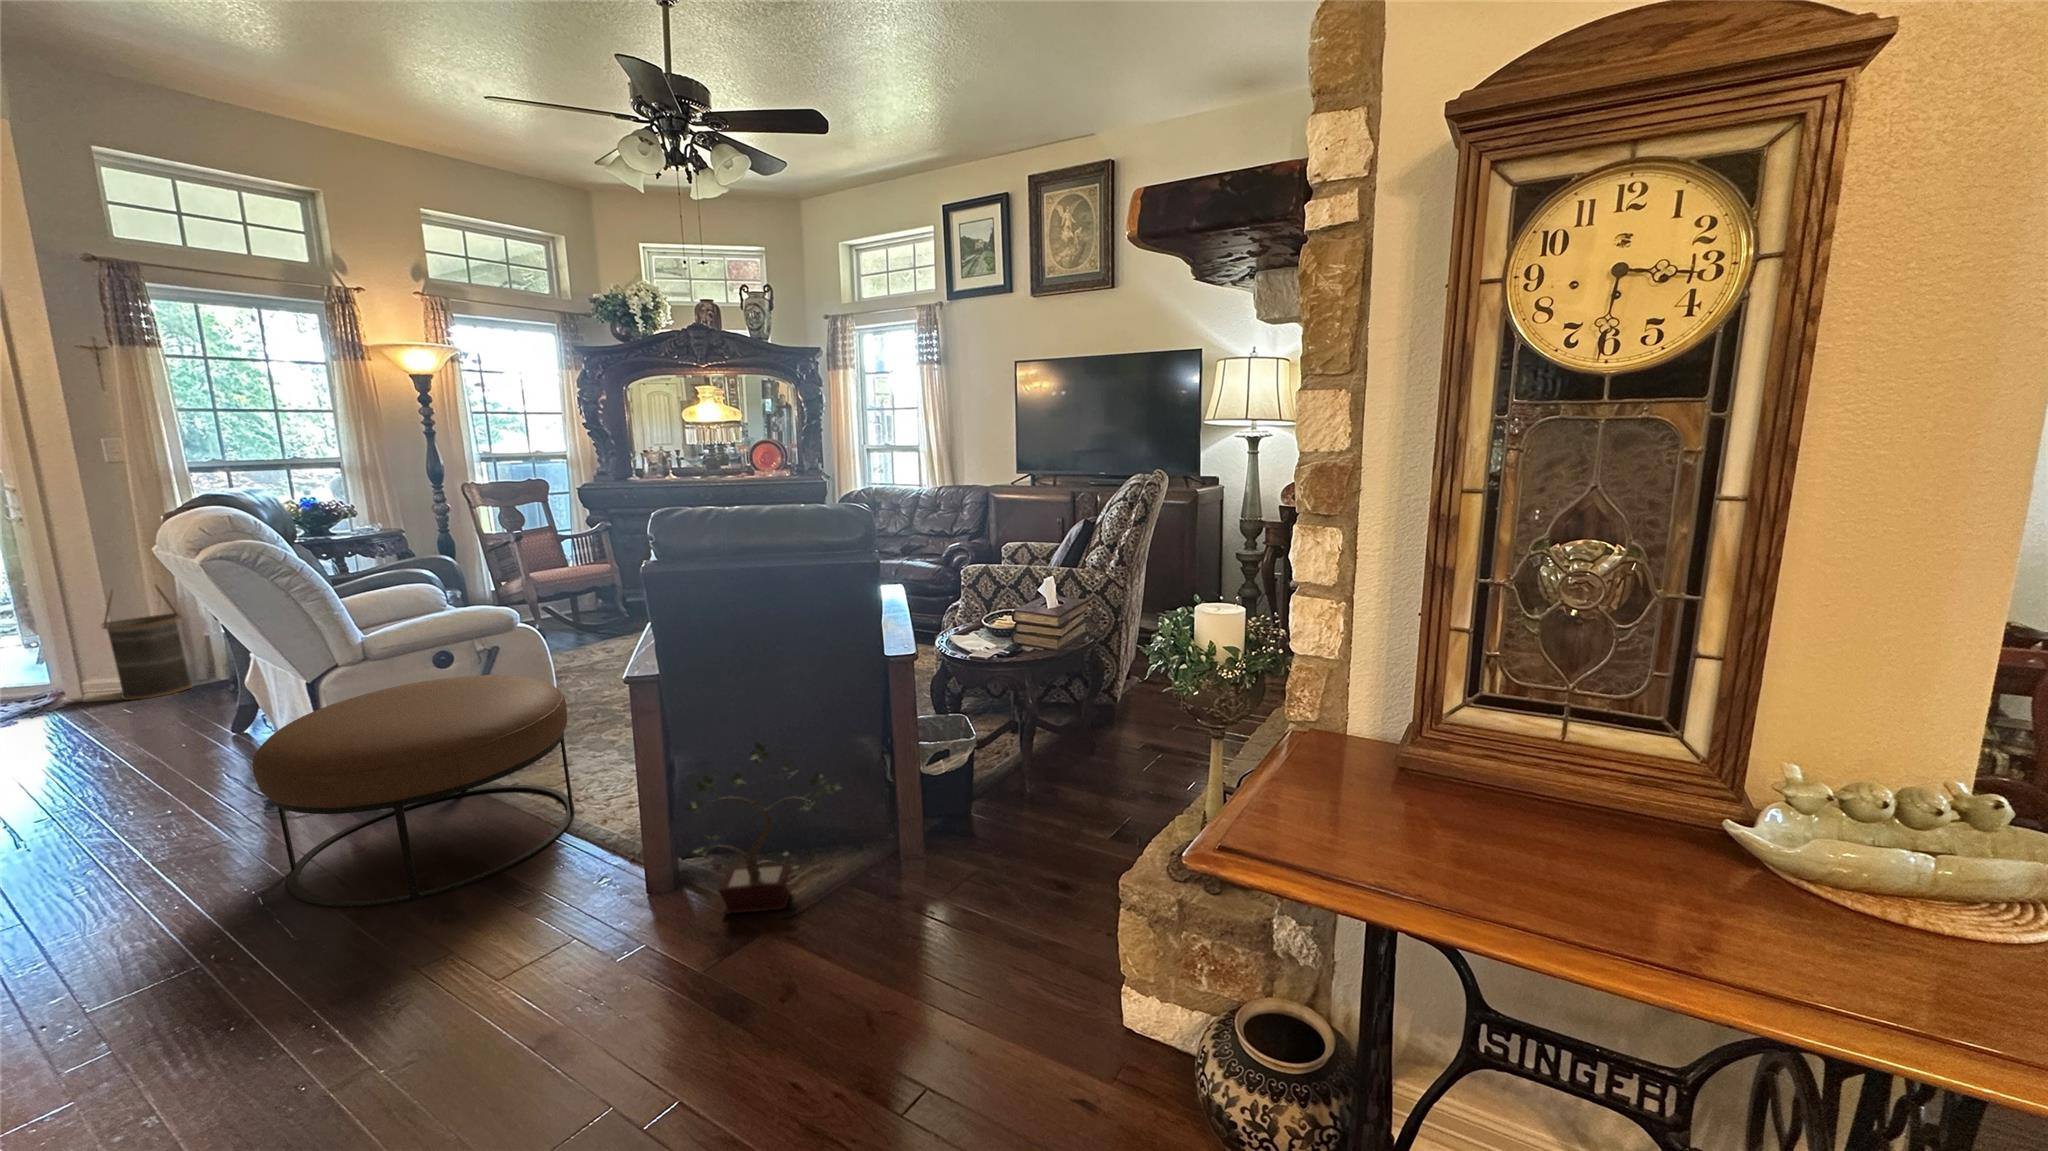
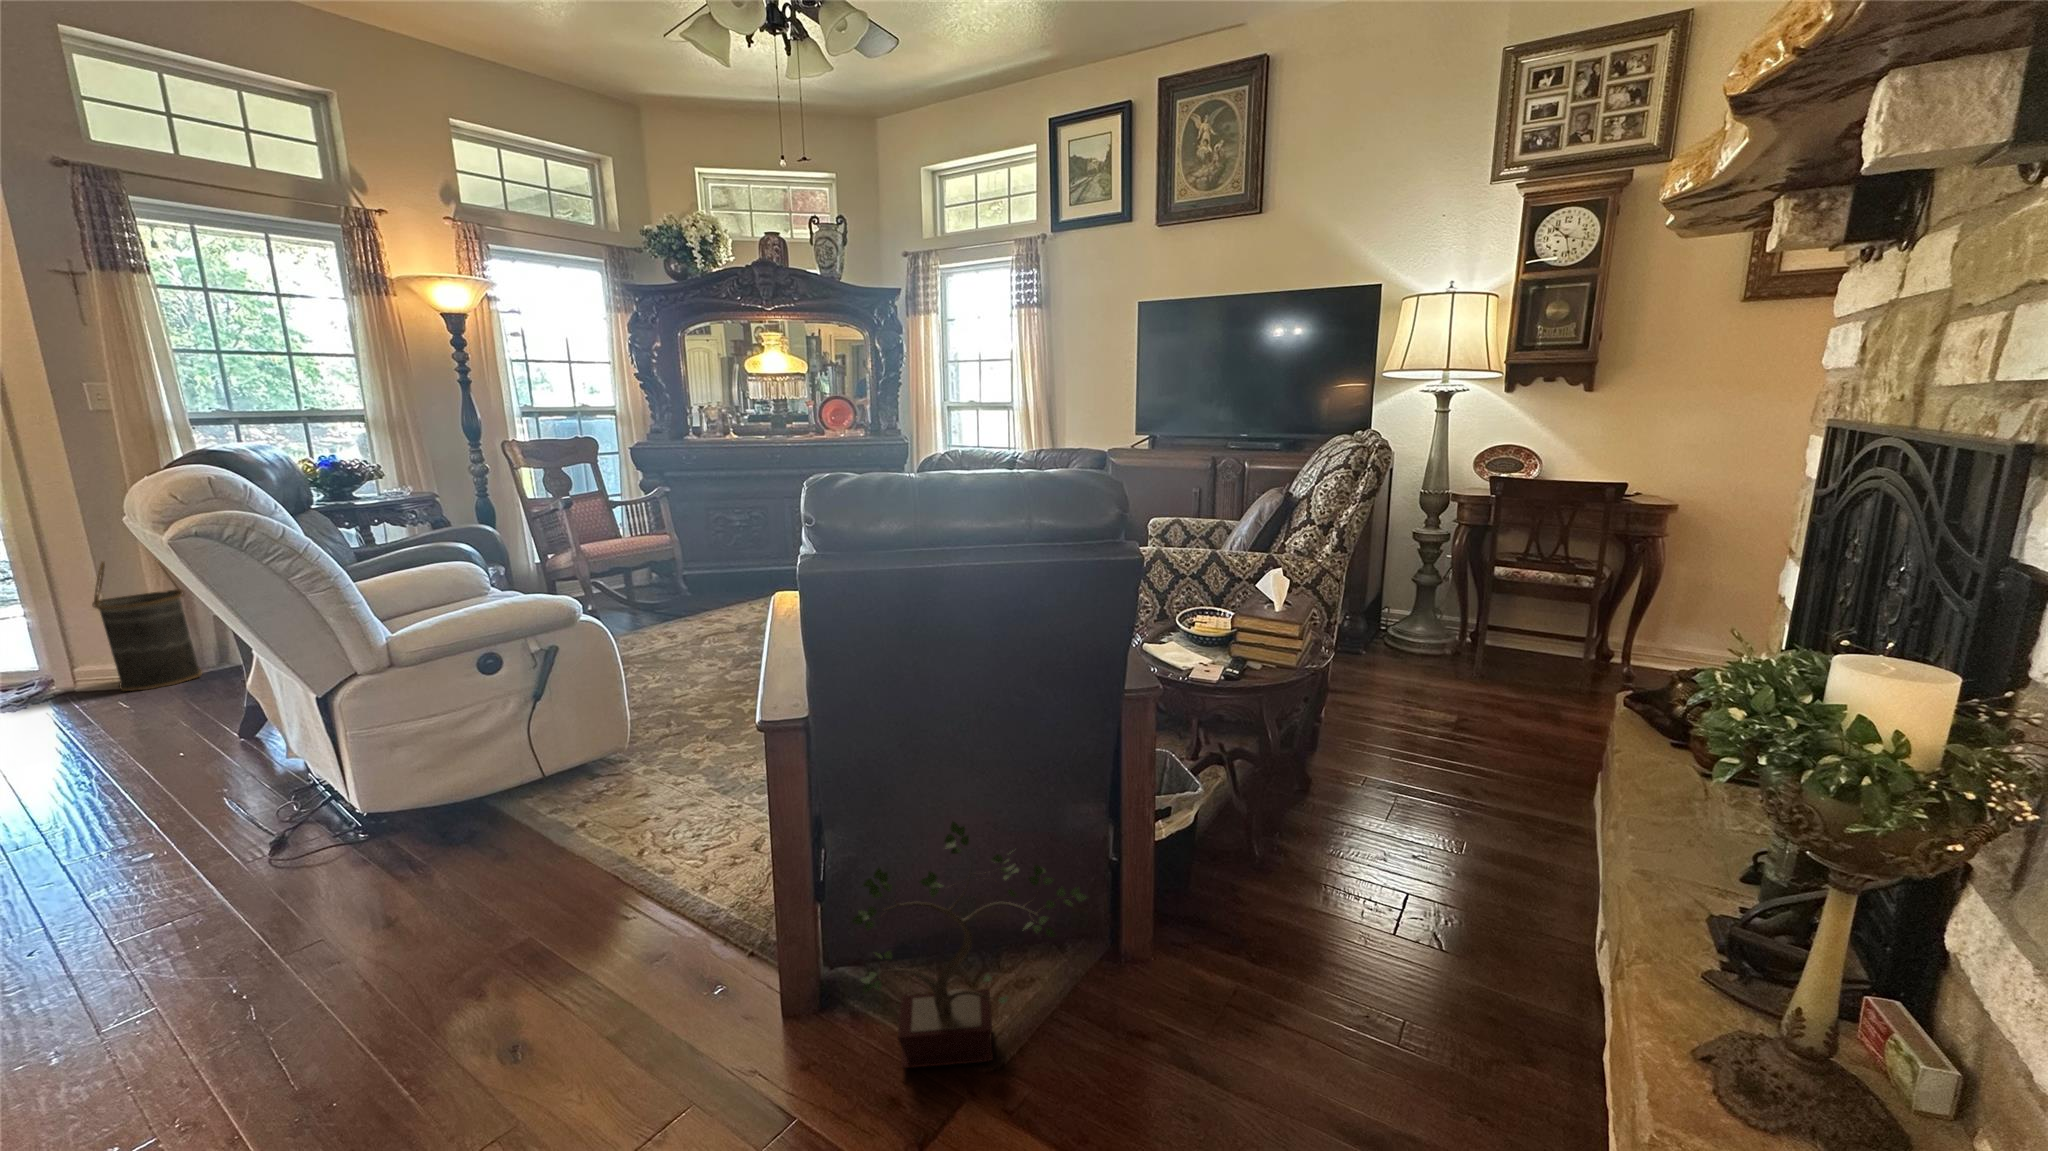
ottoman: present [253,675,575,908] -> none [232,690,664,1037]

